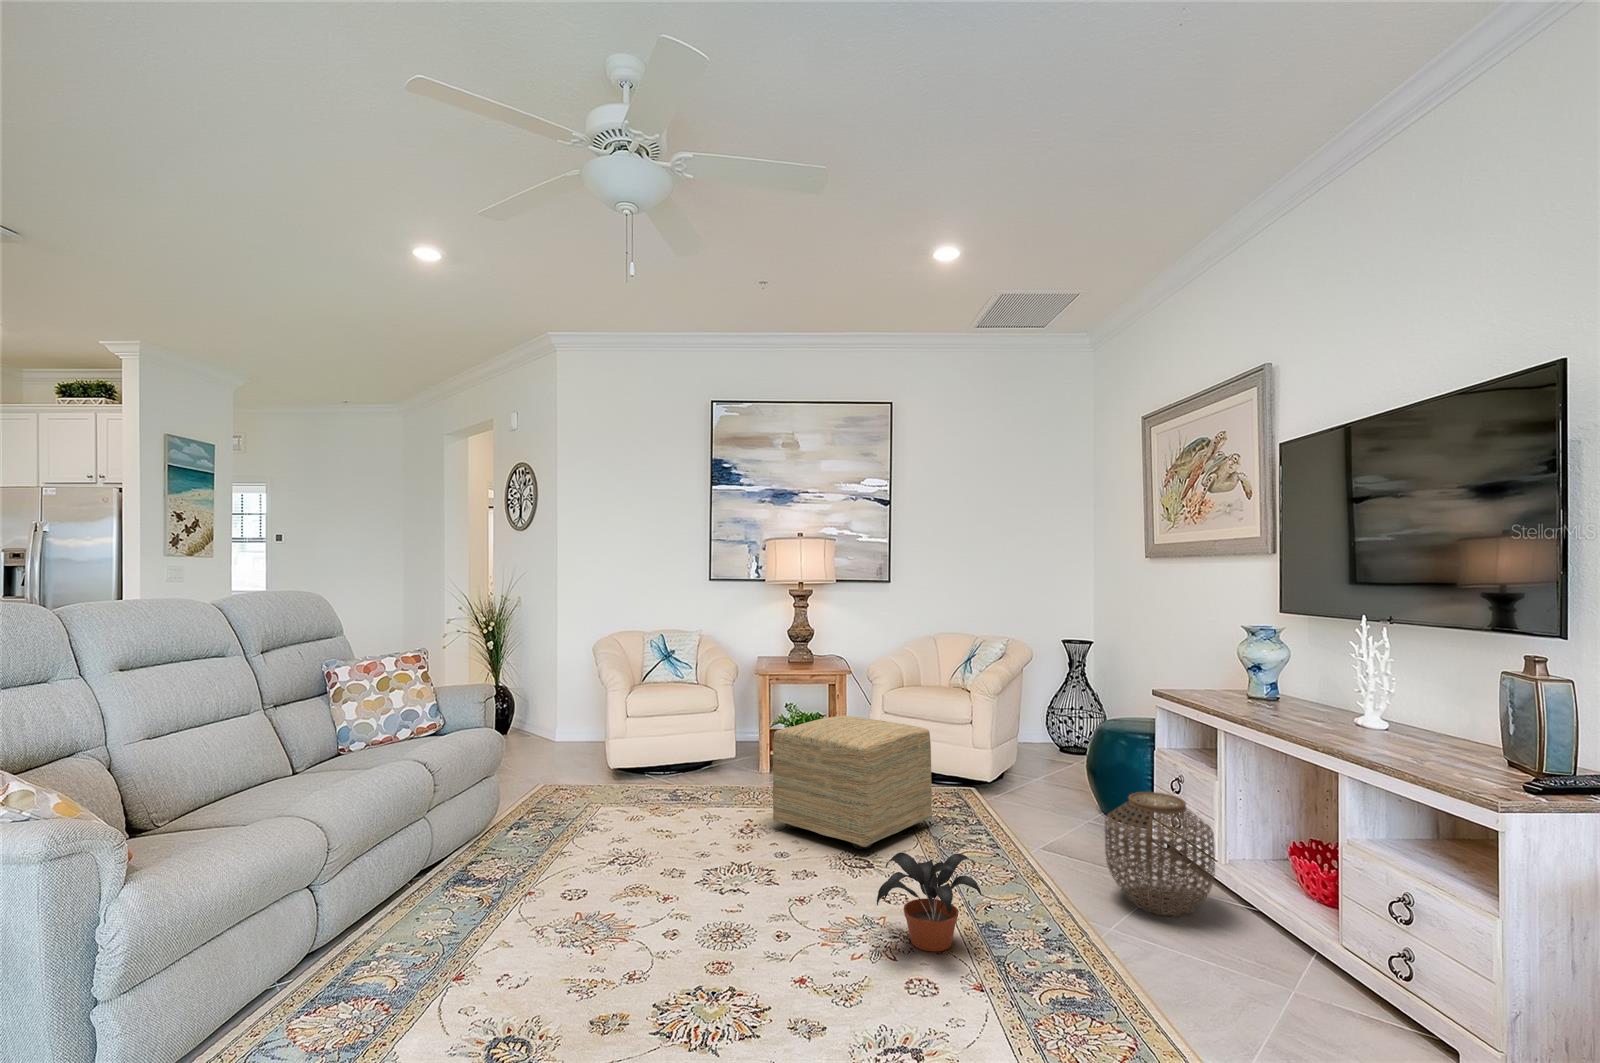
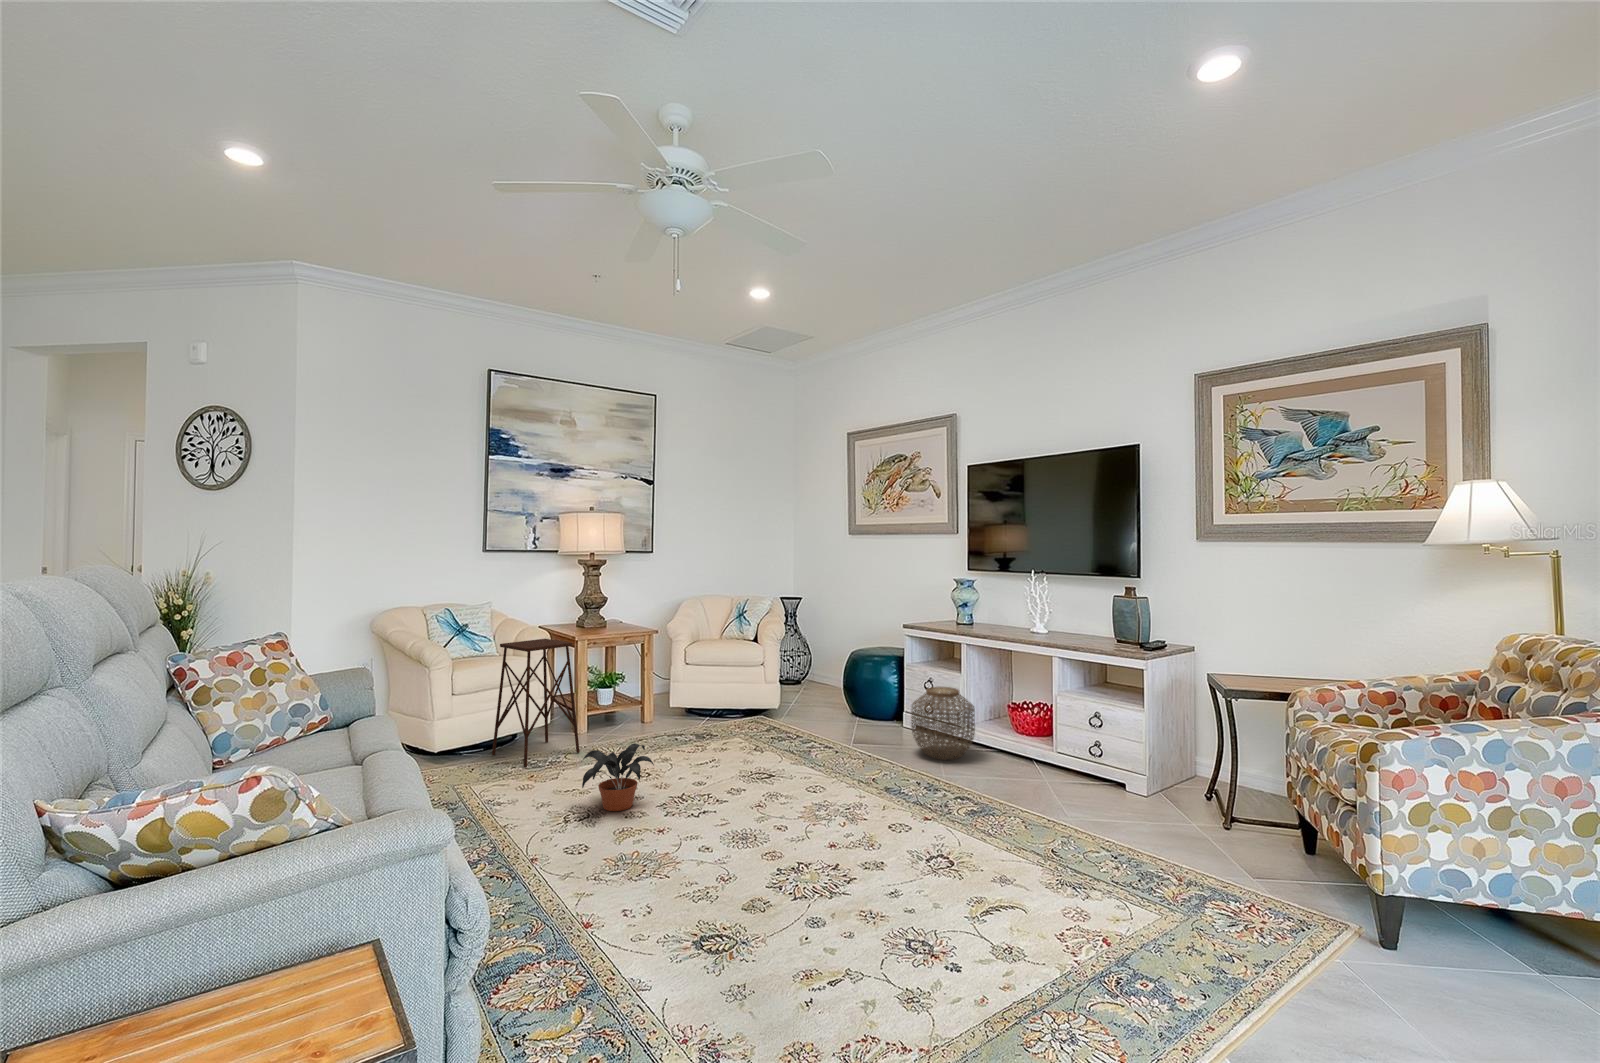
side table: none [661,671,732,805] -> present [492,639,580,767]
ottoman: present [773,716,932,849] -> none [651,666,763,764]
potted plant: present [877,852,982,951] -> present [581,743,654,811]

